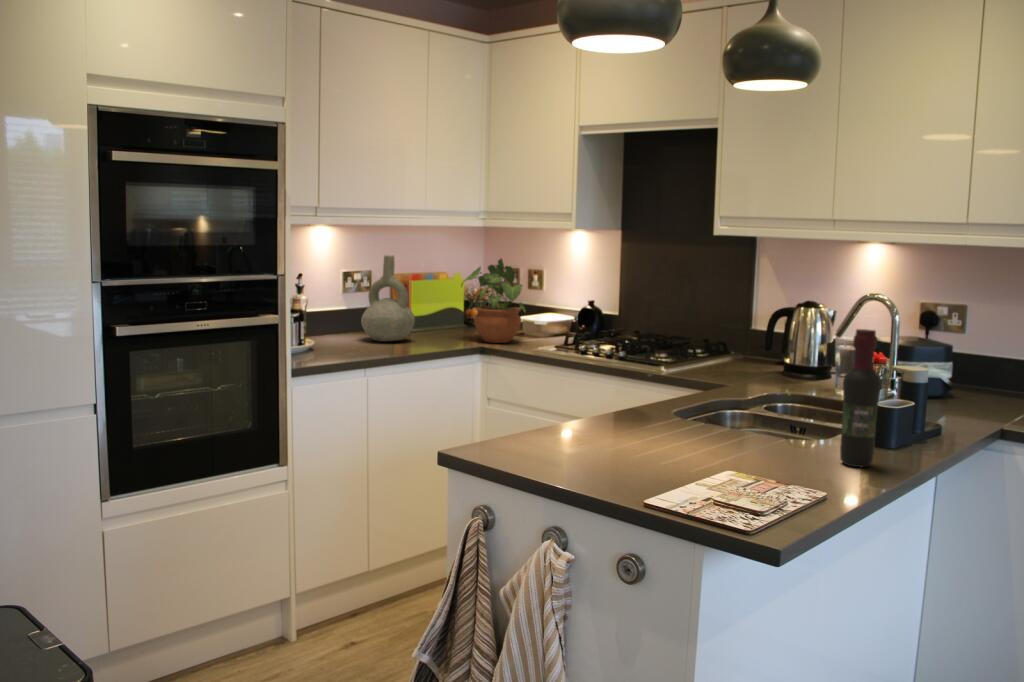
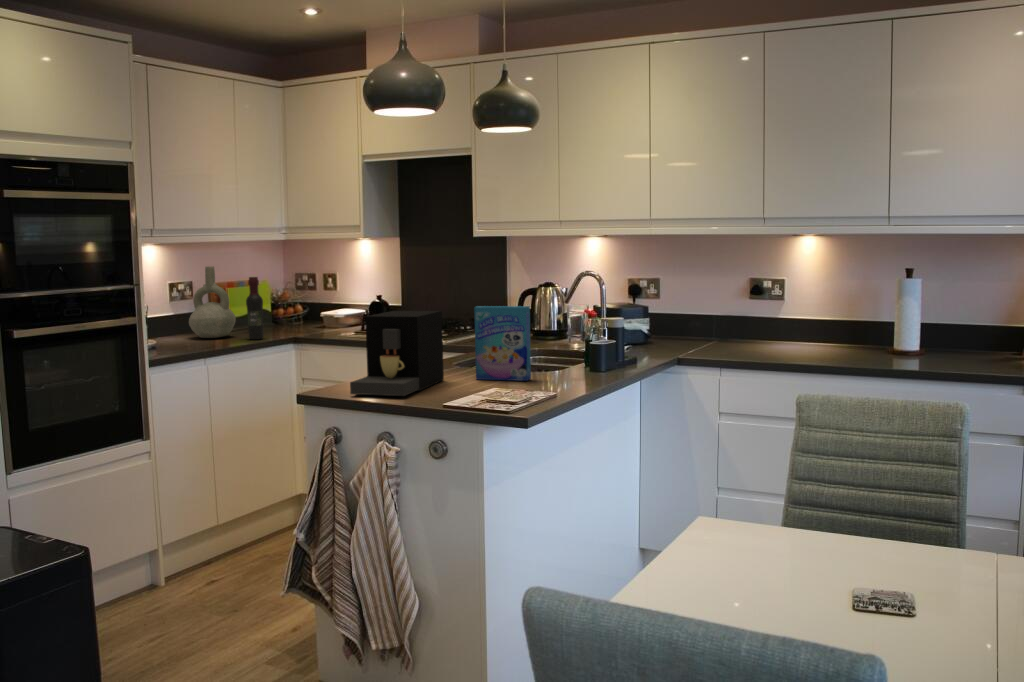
potted plant: present [461,259,526,343] -> none [272,264,329,333]
wine bottle: present [840,329,881,467] -> present [246,277,264,340]
coffee maker: none [512,338,657,473] -> present [350,311,444,396]
cereal box: none [700,340,790,459] -> present [474,306,531,381]

